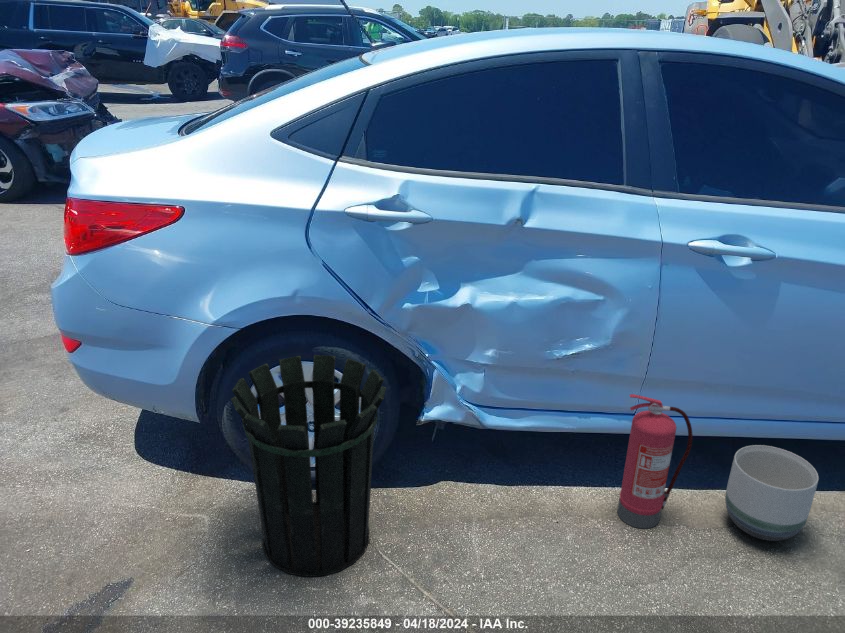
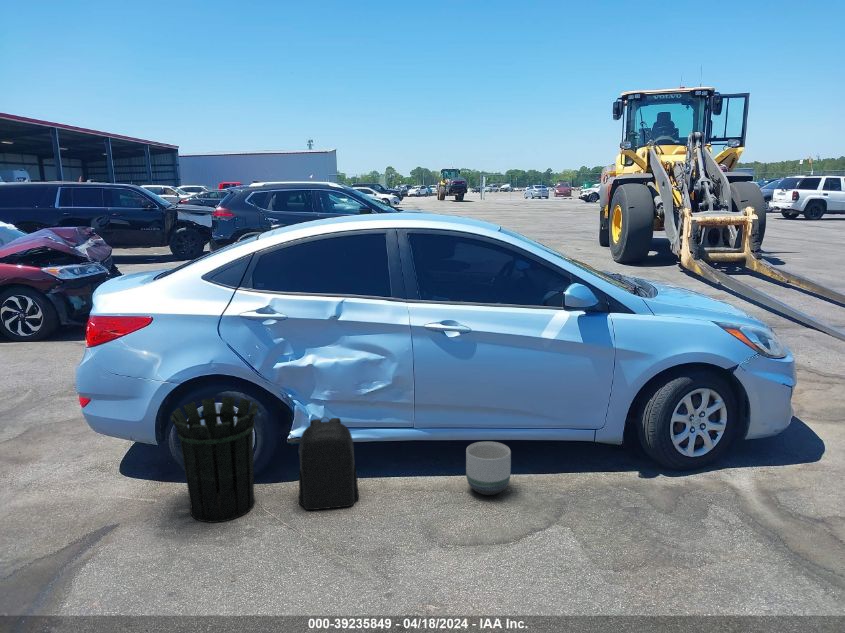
fire extinguisher: present [617,394,693,528] -> none [402,411,441,494]
backpack: none [443,399,548,557] -> present [299,418,359,510]

